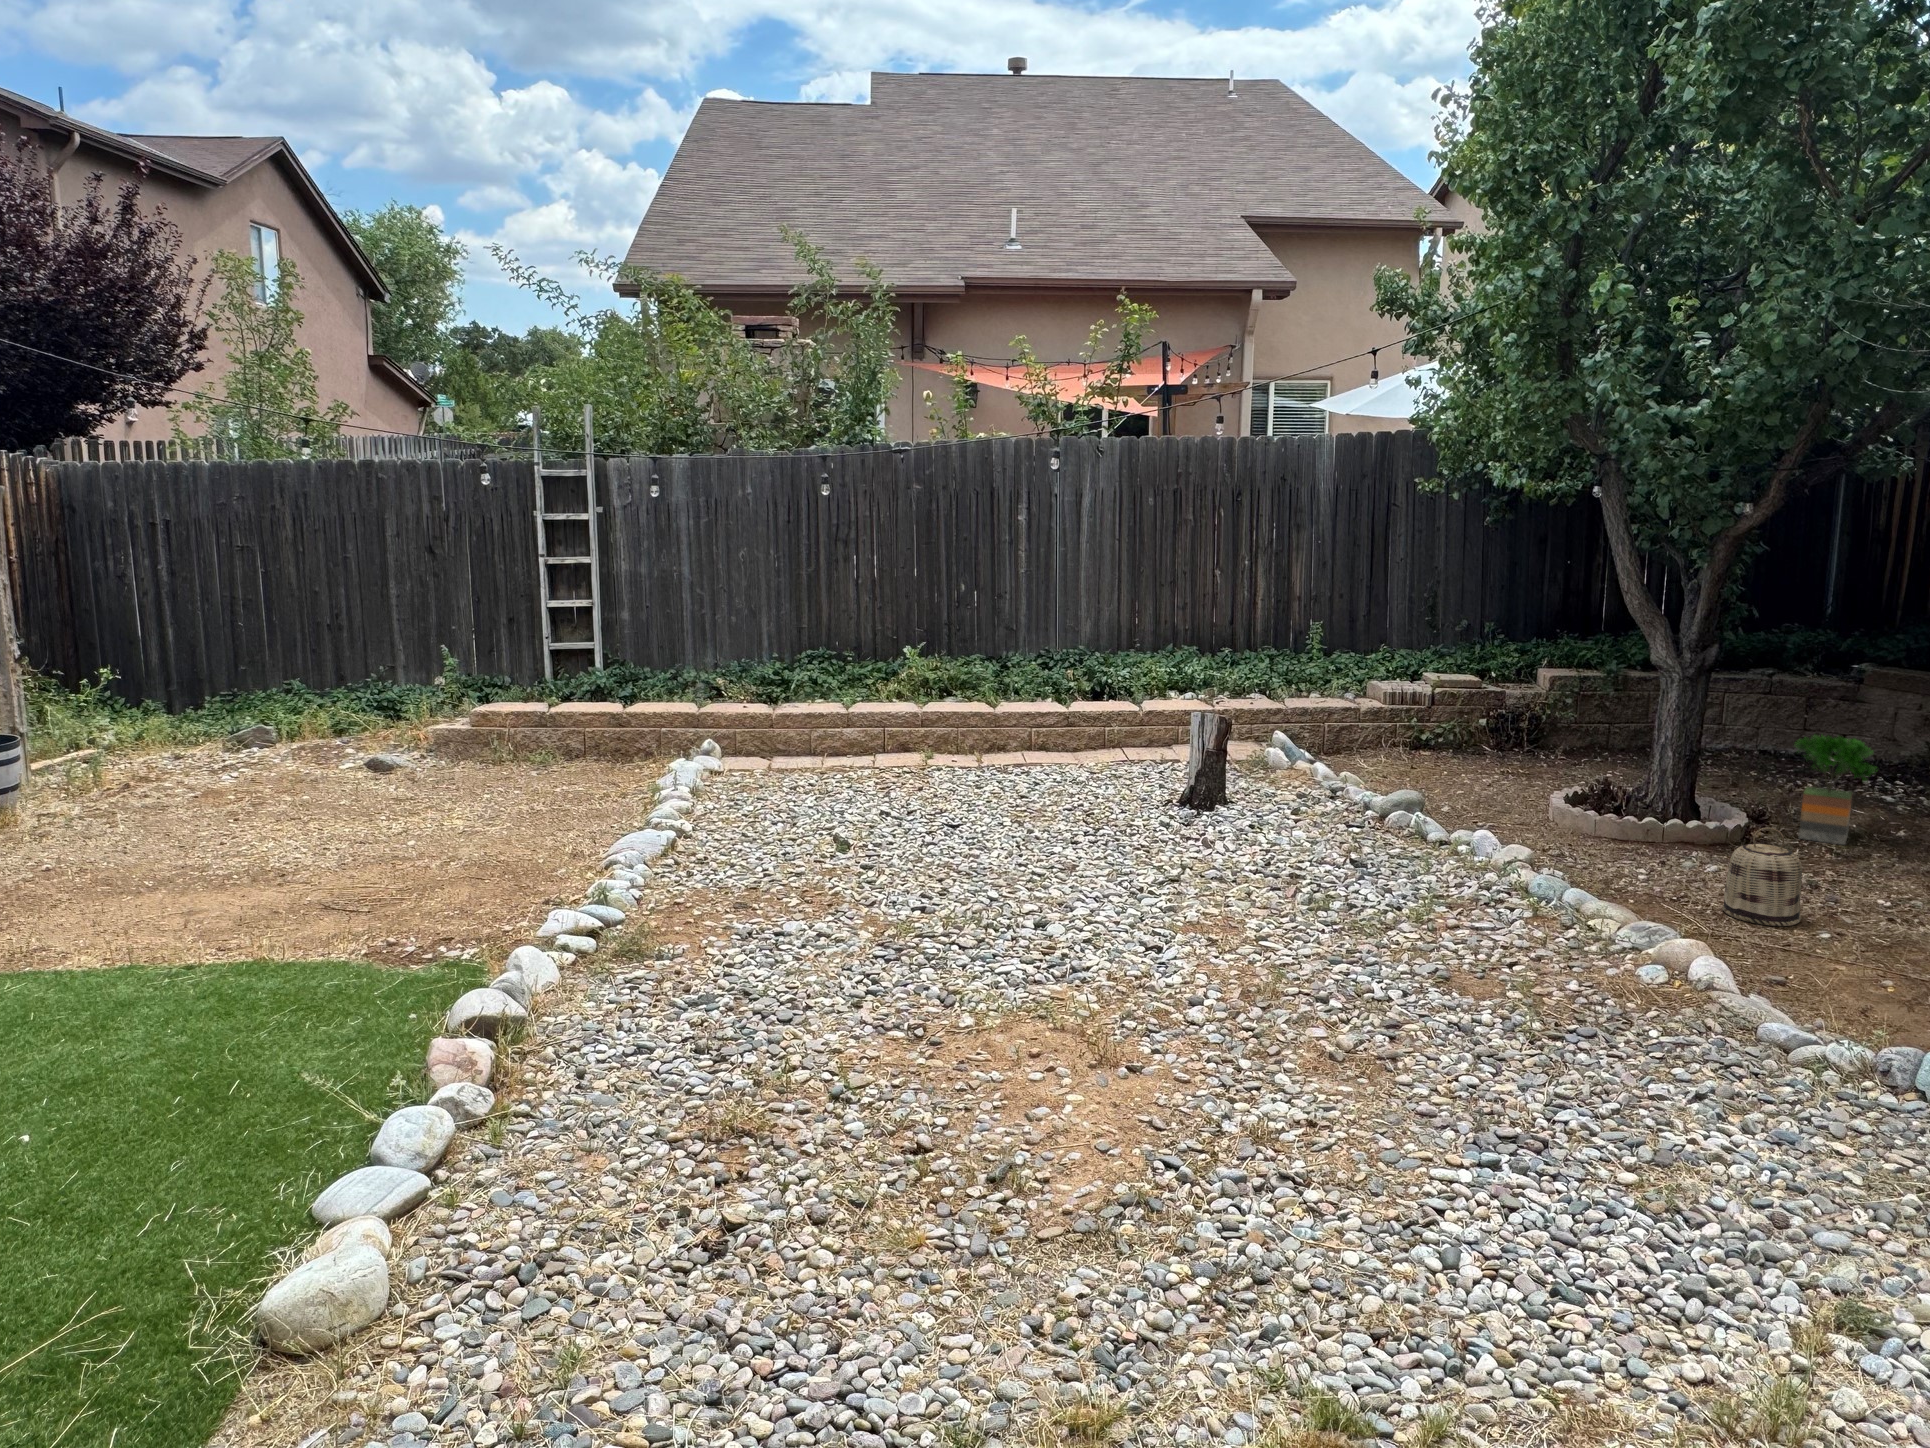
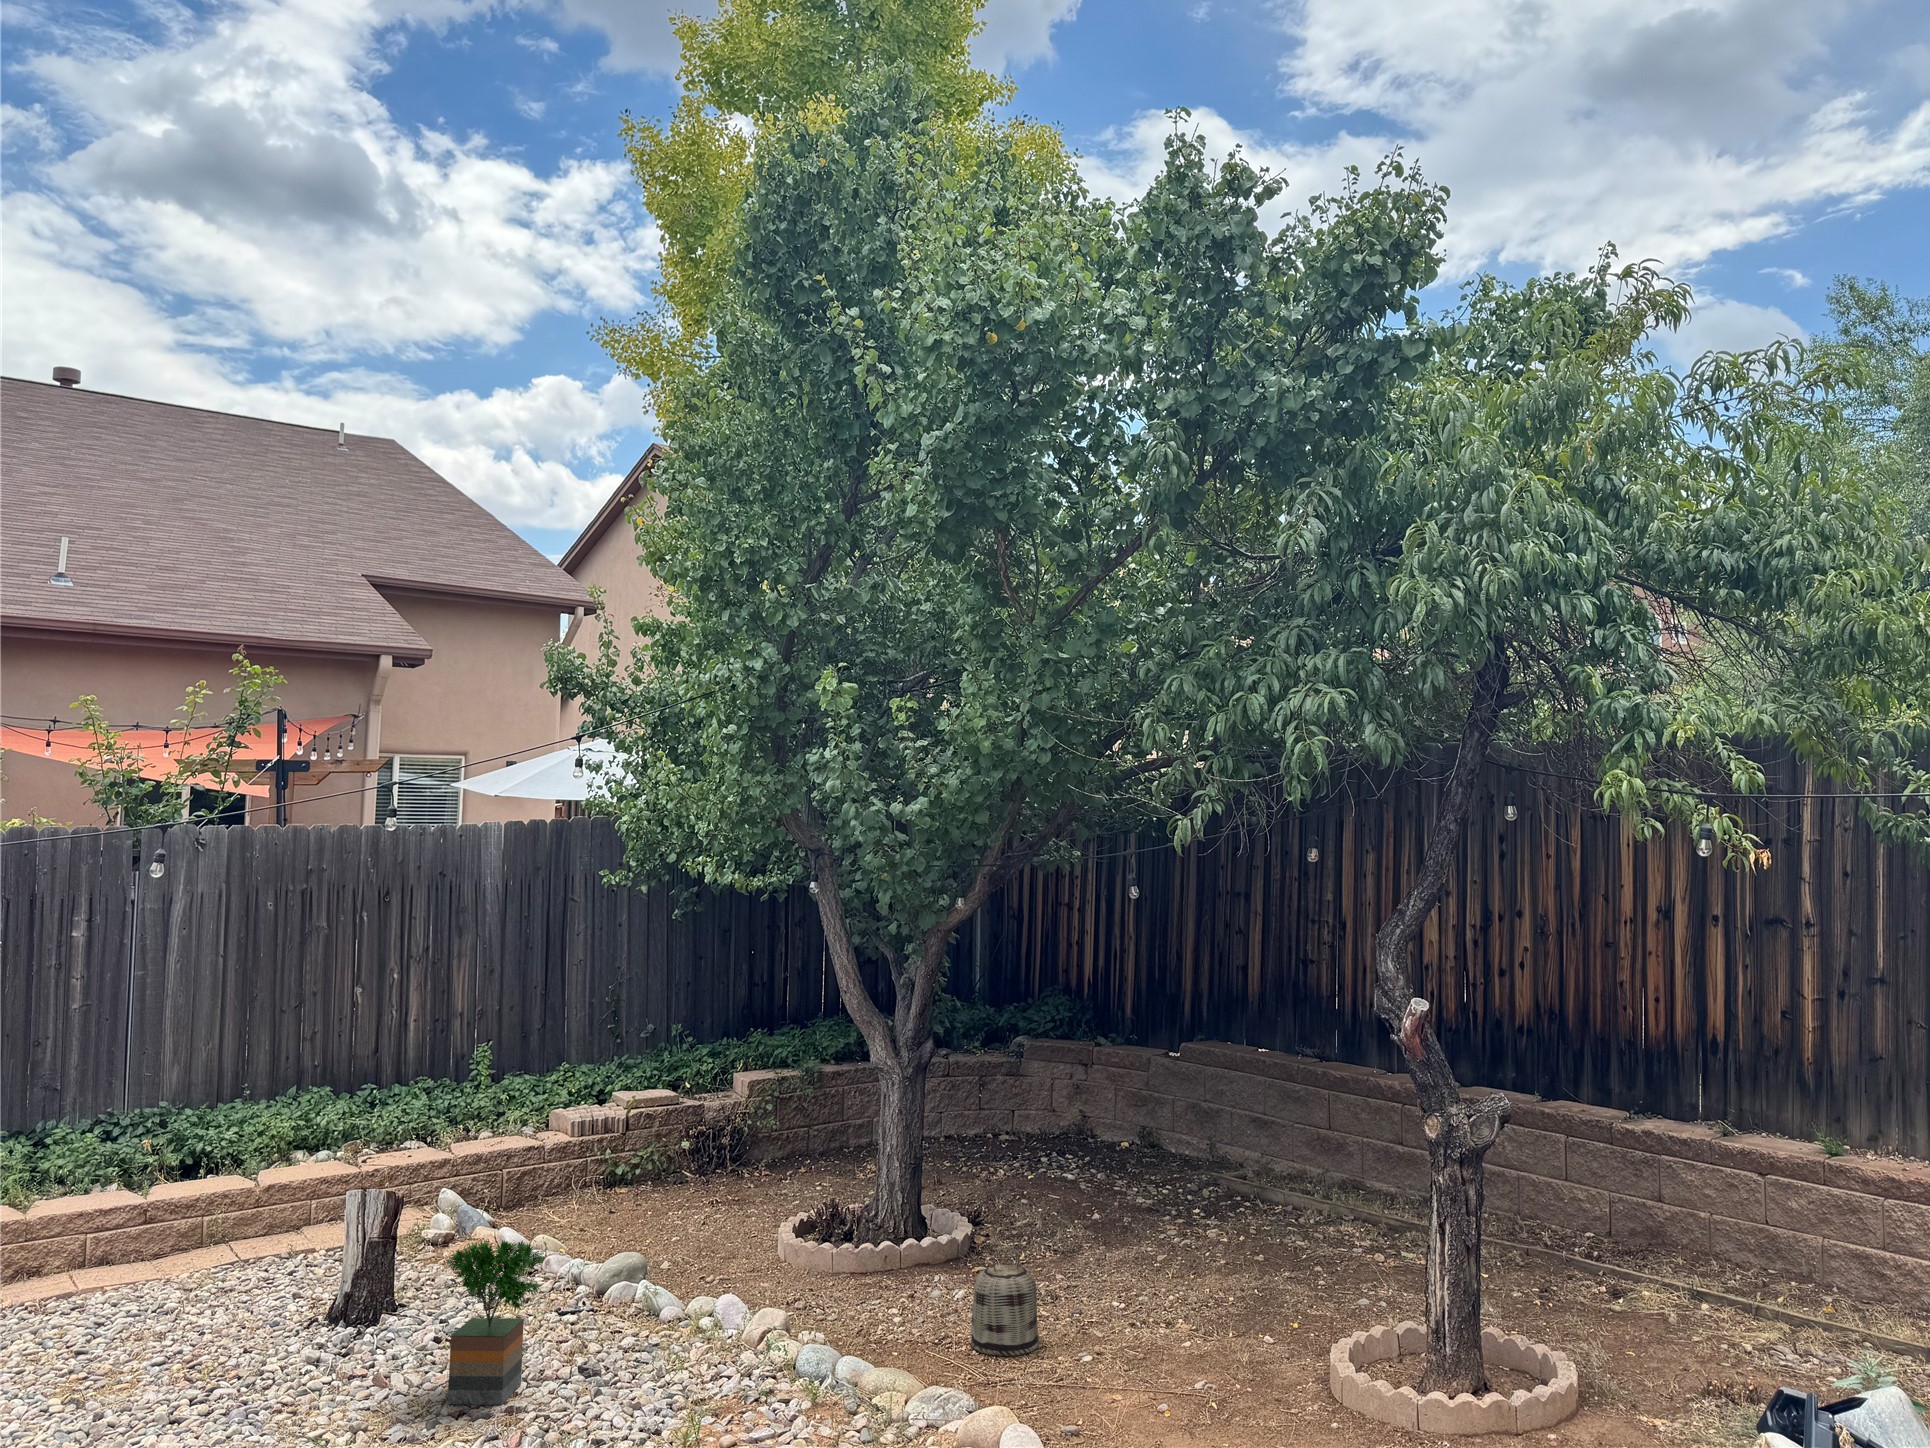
potted tree: present [1796,735,1875,845] -> present [448,1240,544,1405]

